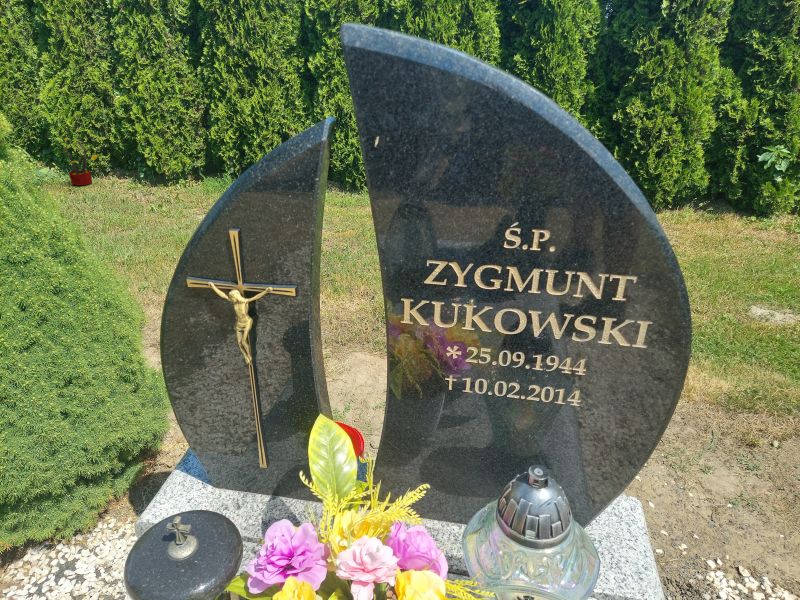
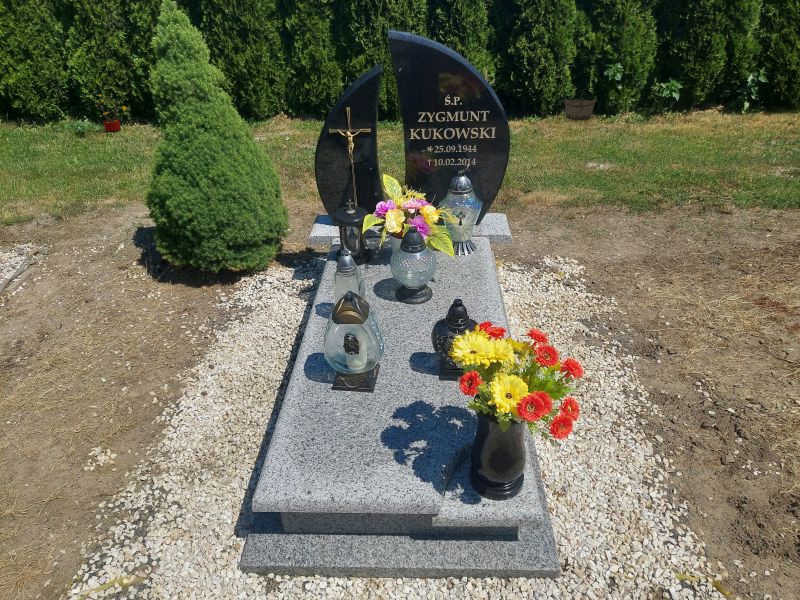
wooden bucket: none [688,179,739,222] -> present [565,92,596,120]

